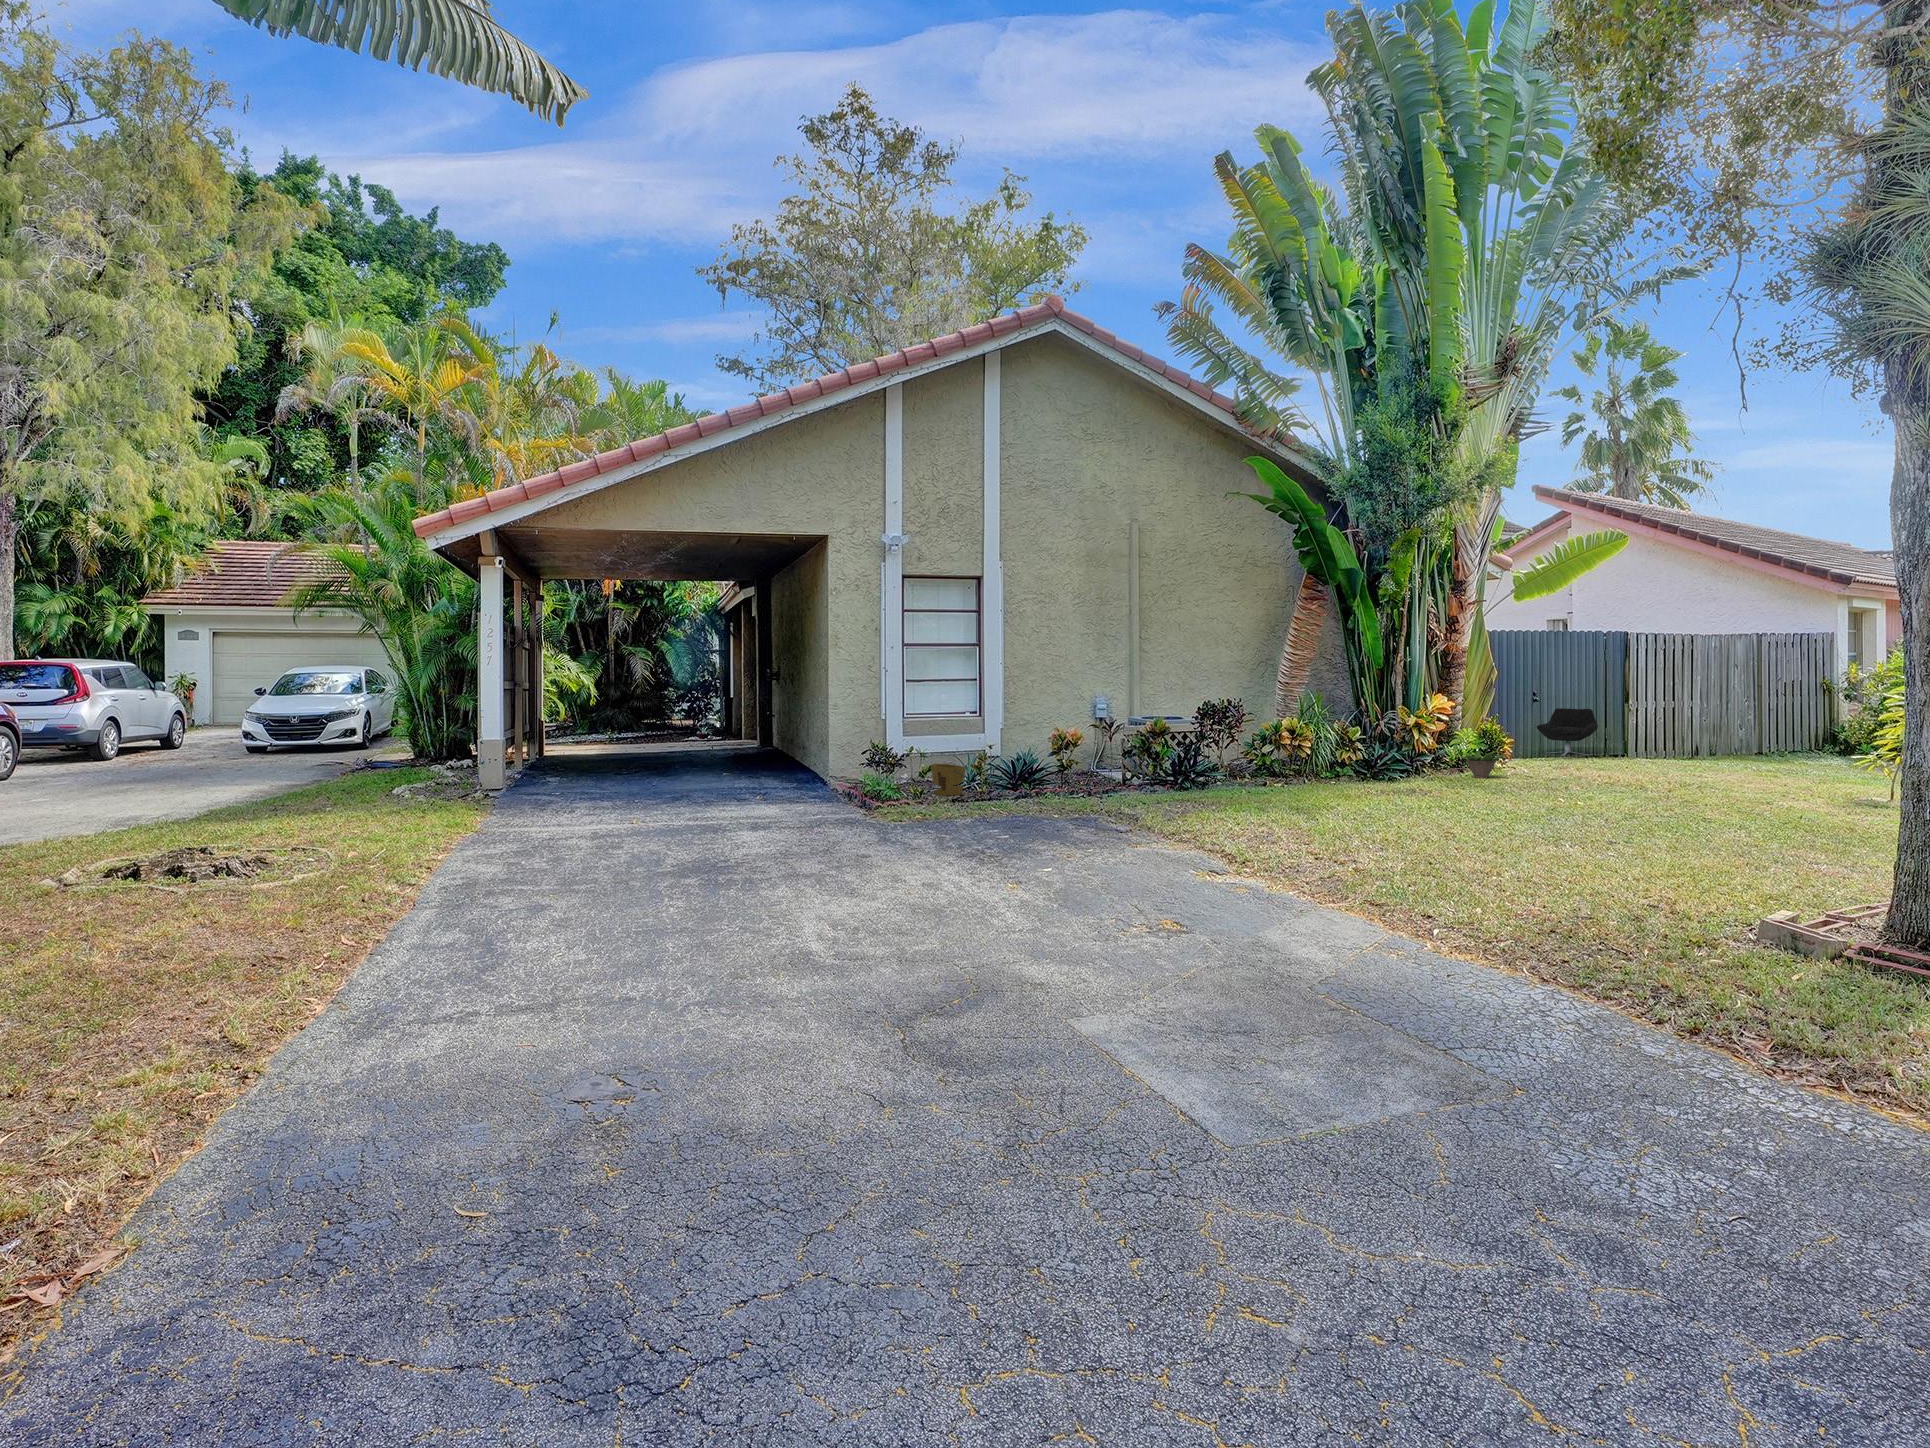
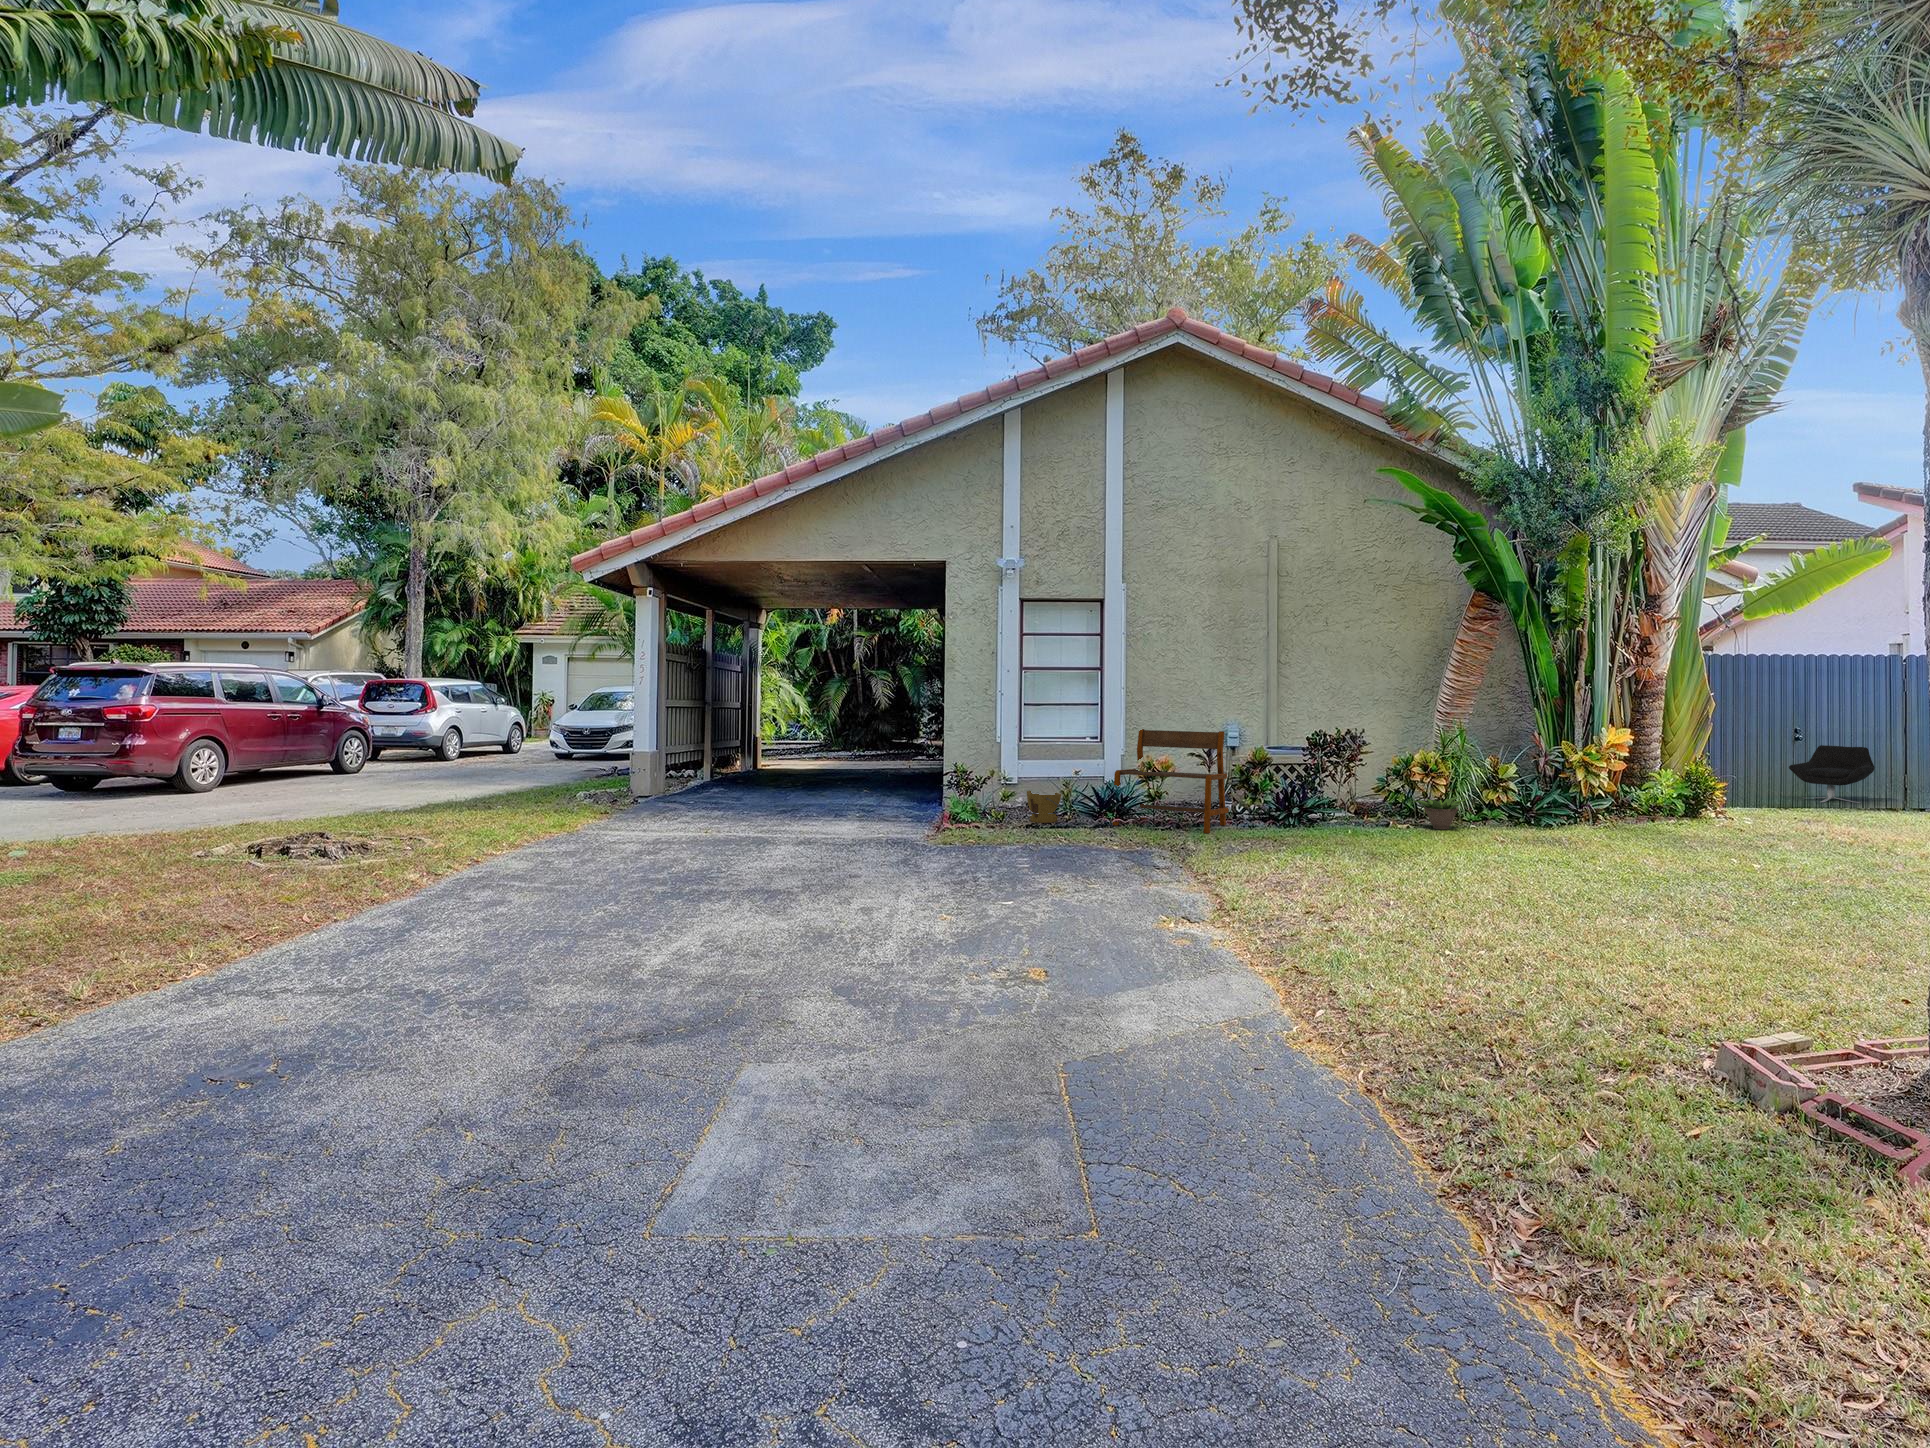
bench: none [1020,702,1125,797] -> present [1113,729,1229,833]
decorative plant: present [1457,751,1505,778] -> present [1413,797,1469,829]

